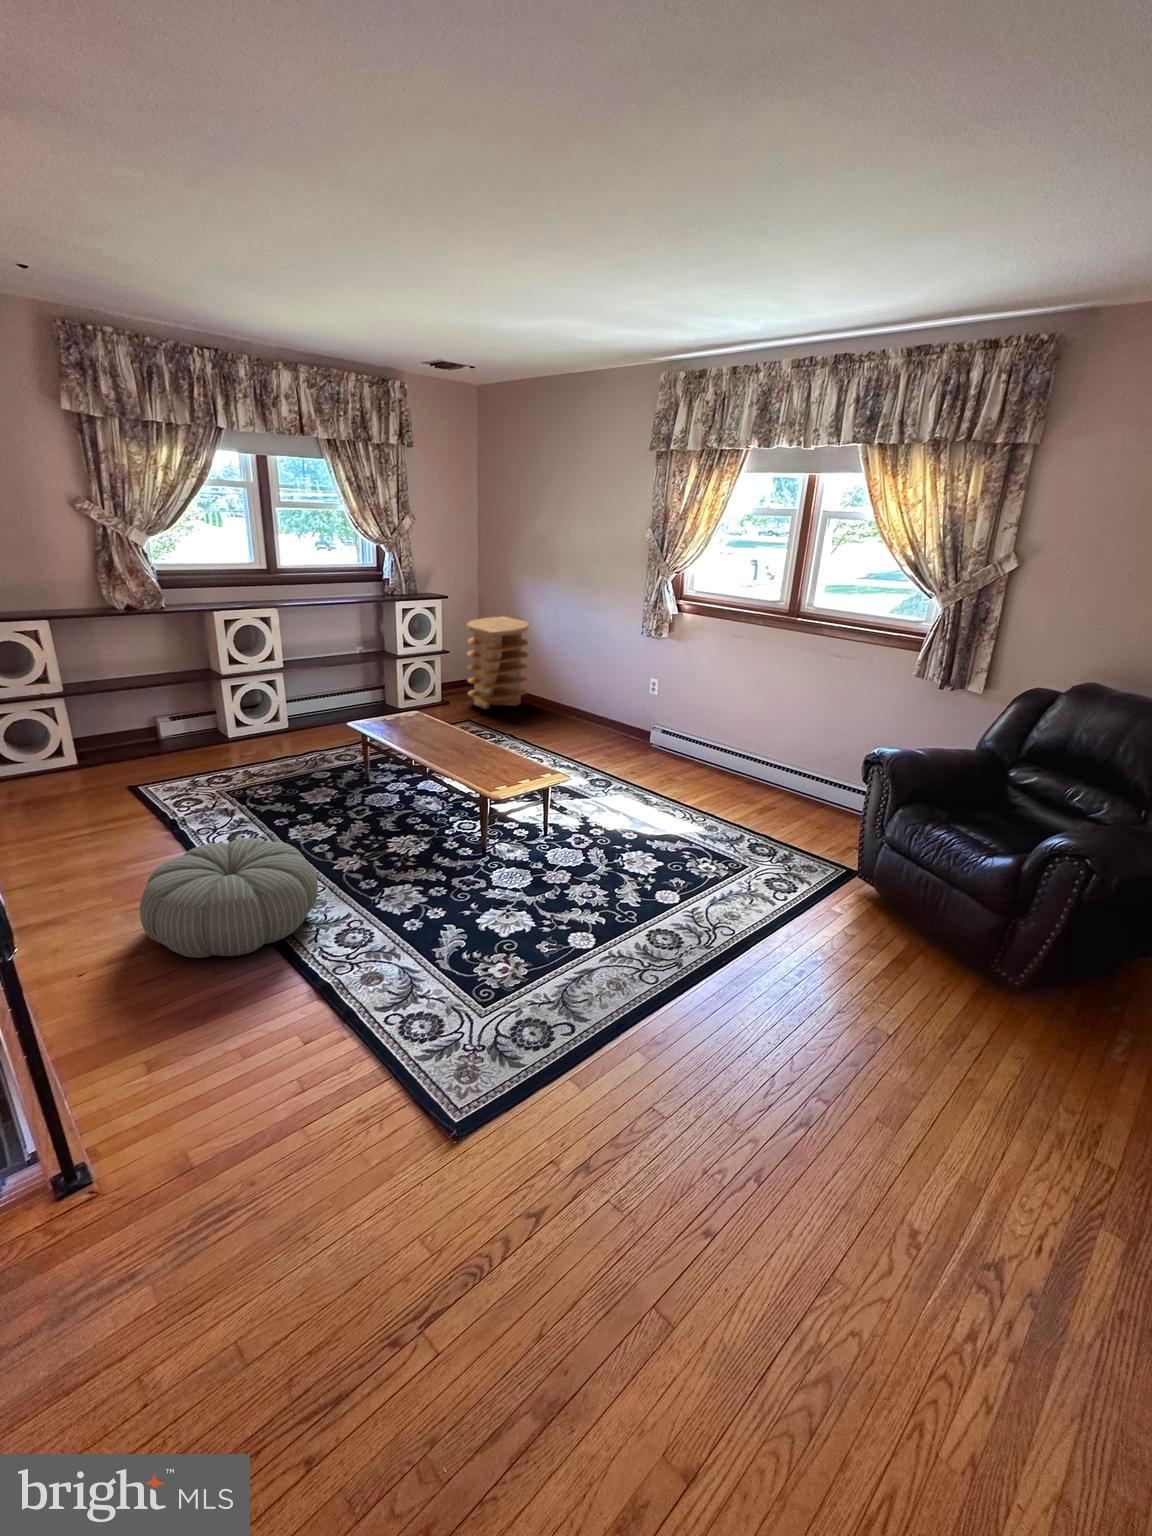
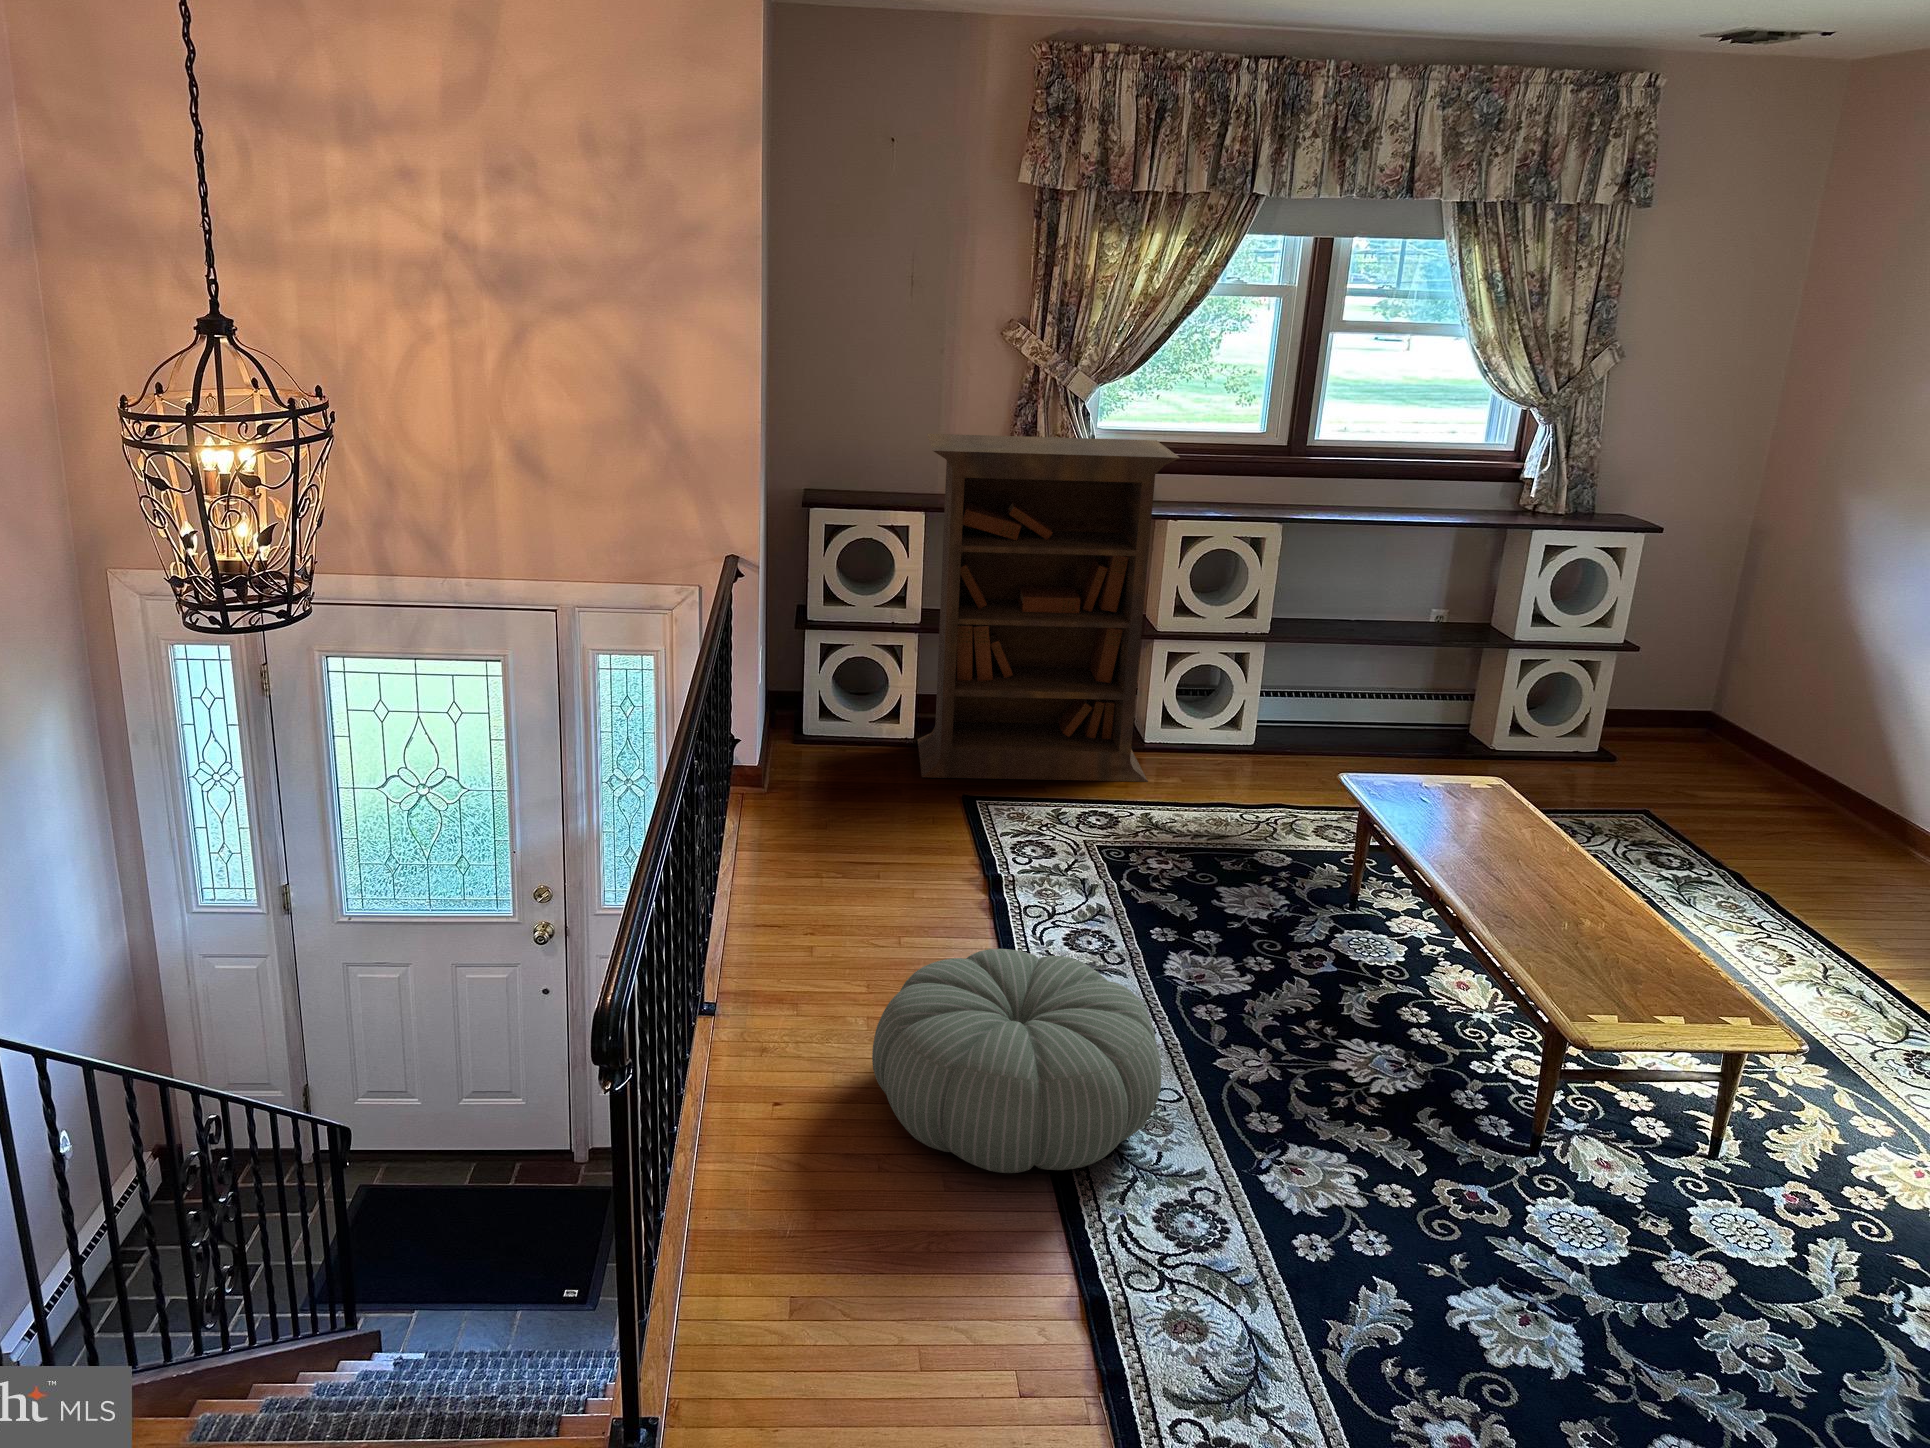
bookcase: none [34,567,237,784] -> present [917,434,1180,782]
side table: present [467,617,529,709] -> none [1658,584,1857,798]

